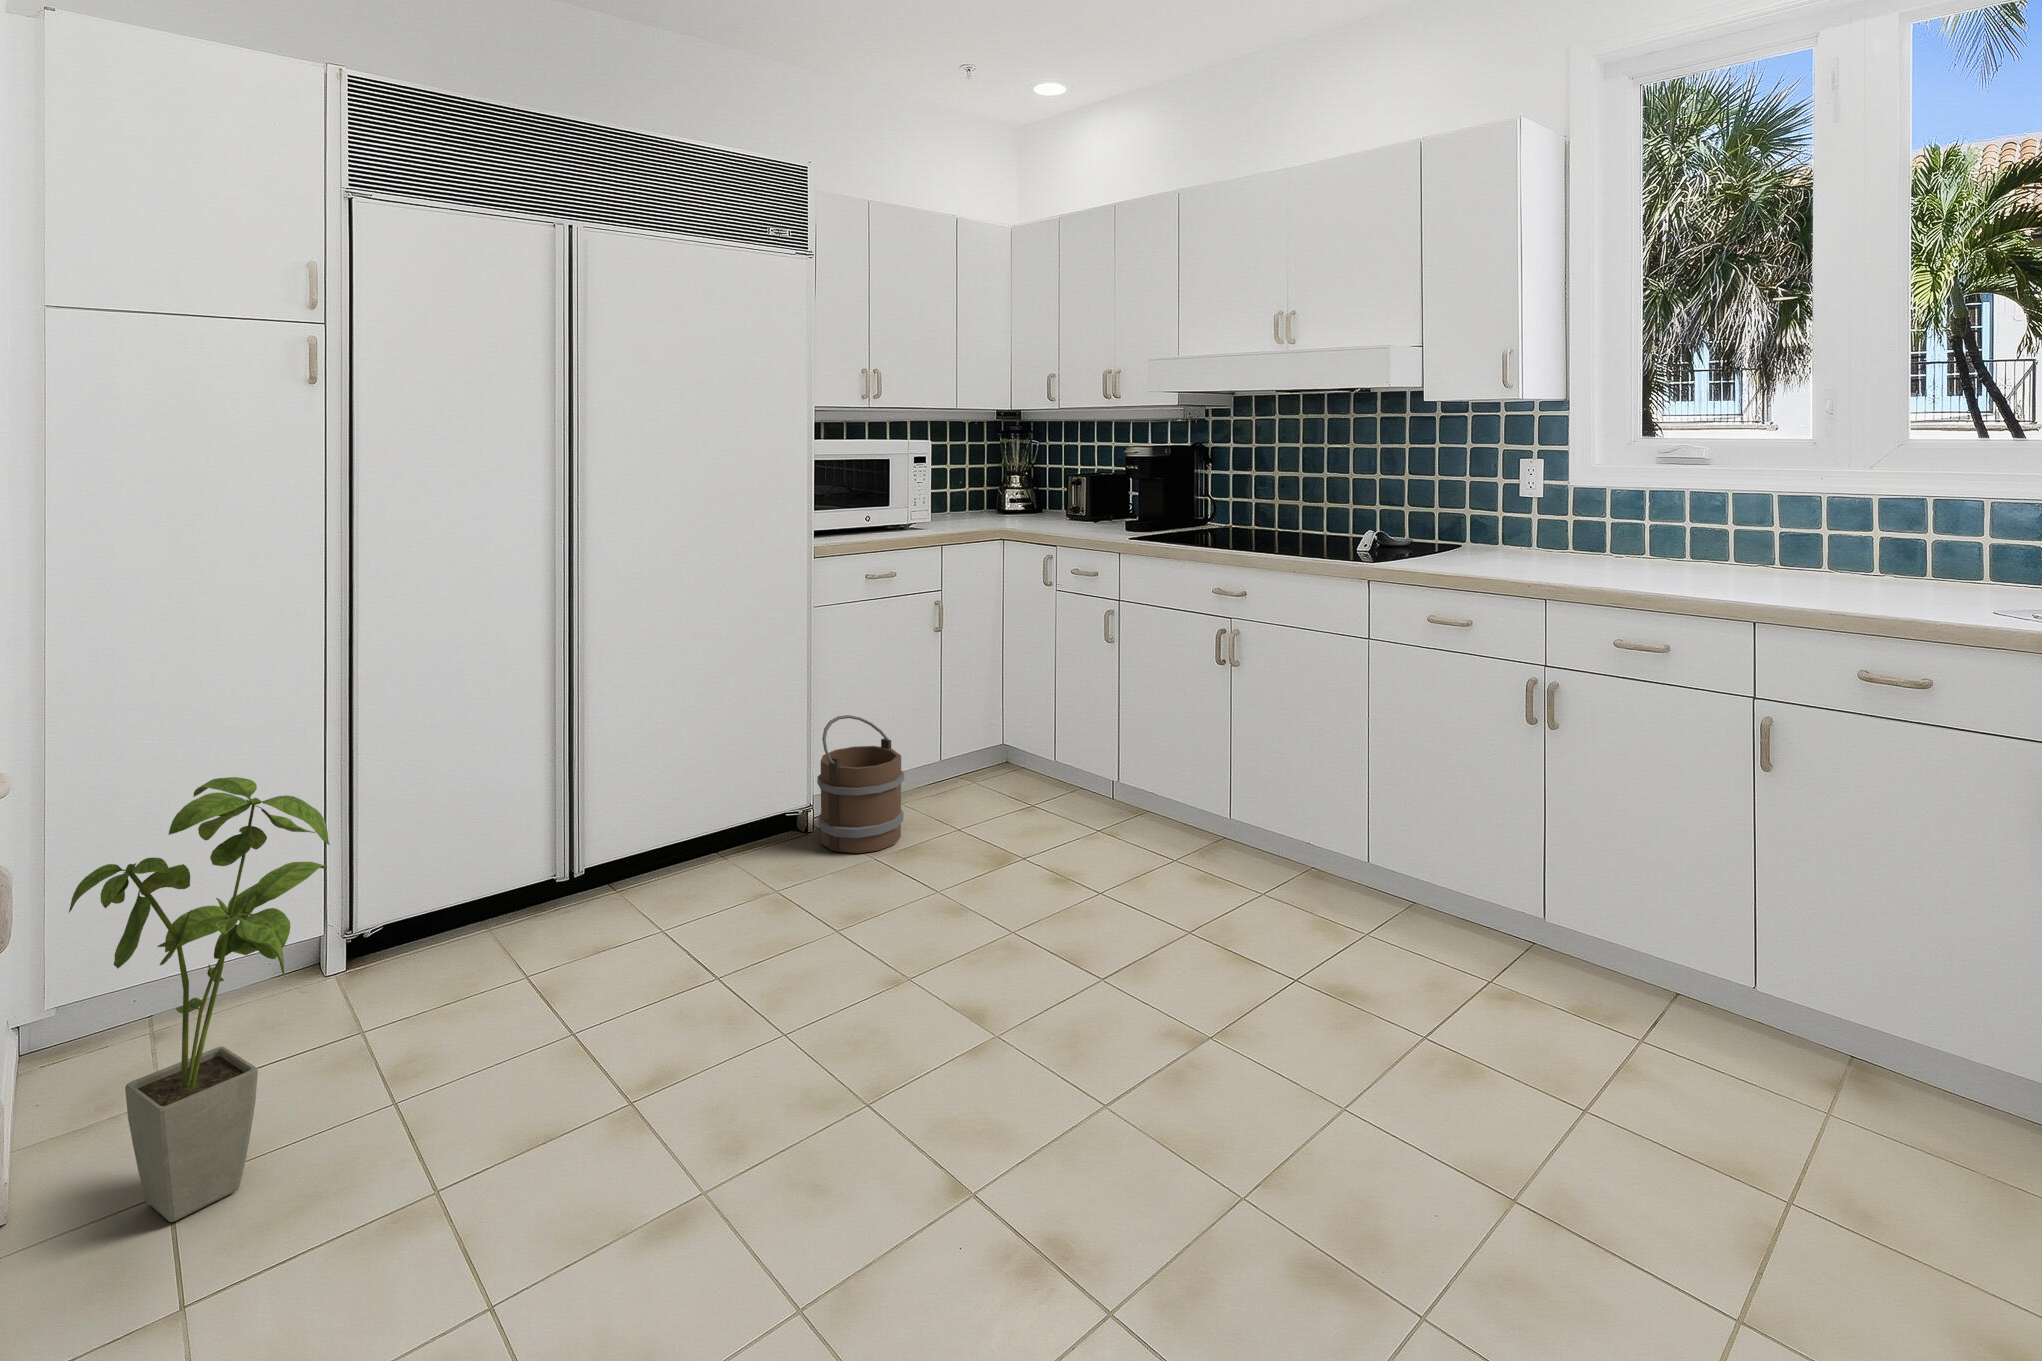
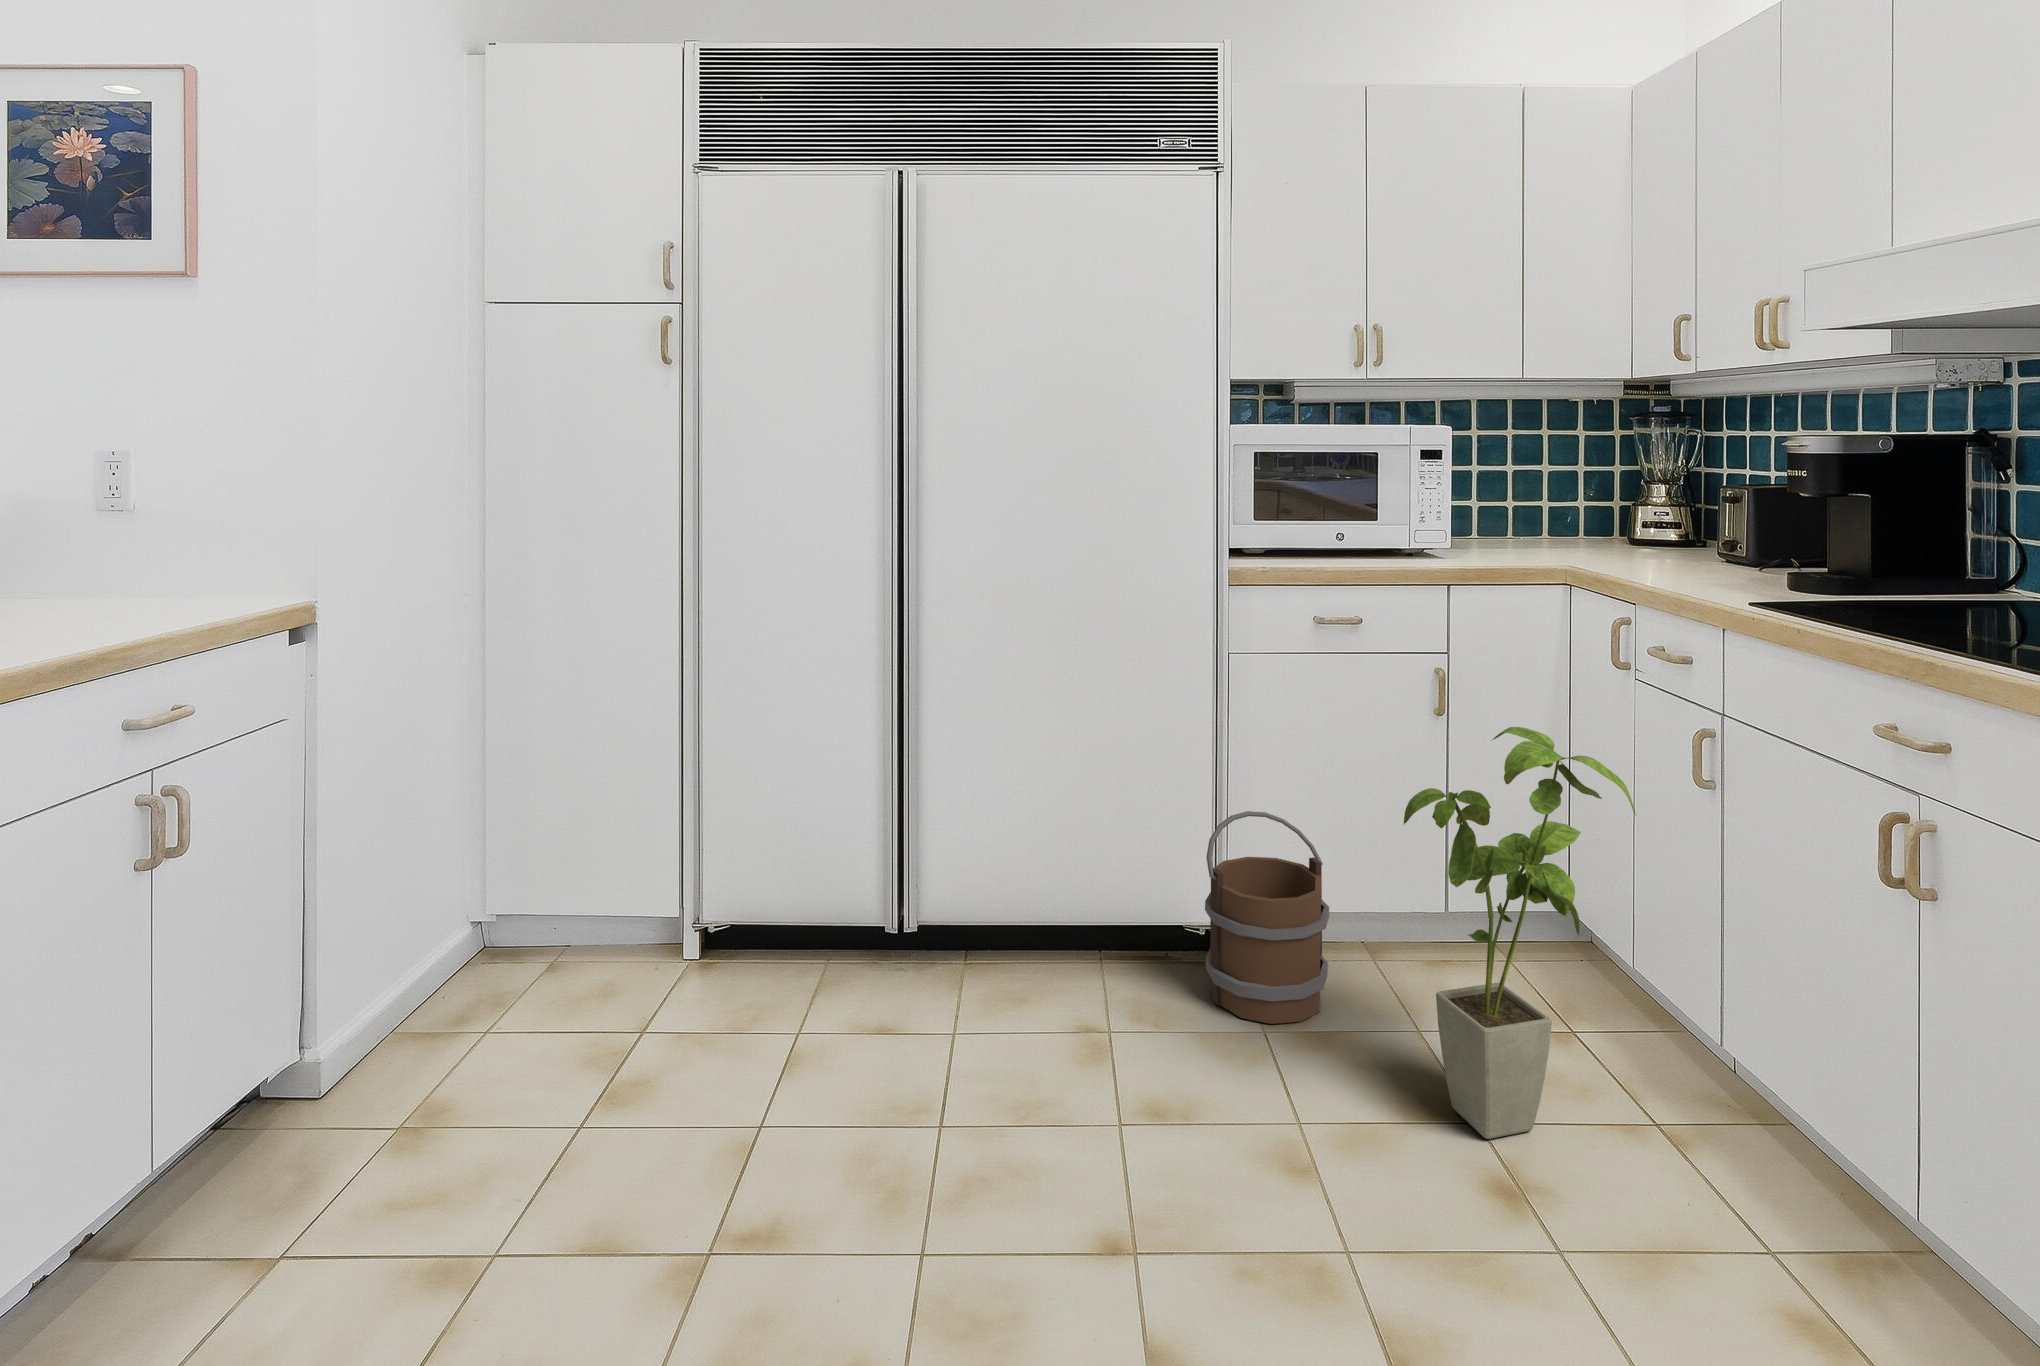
house plant: present [69,777,330,1222] -> present [1404,727,1636,1139]

